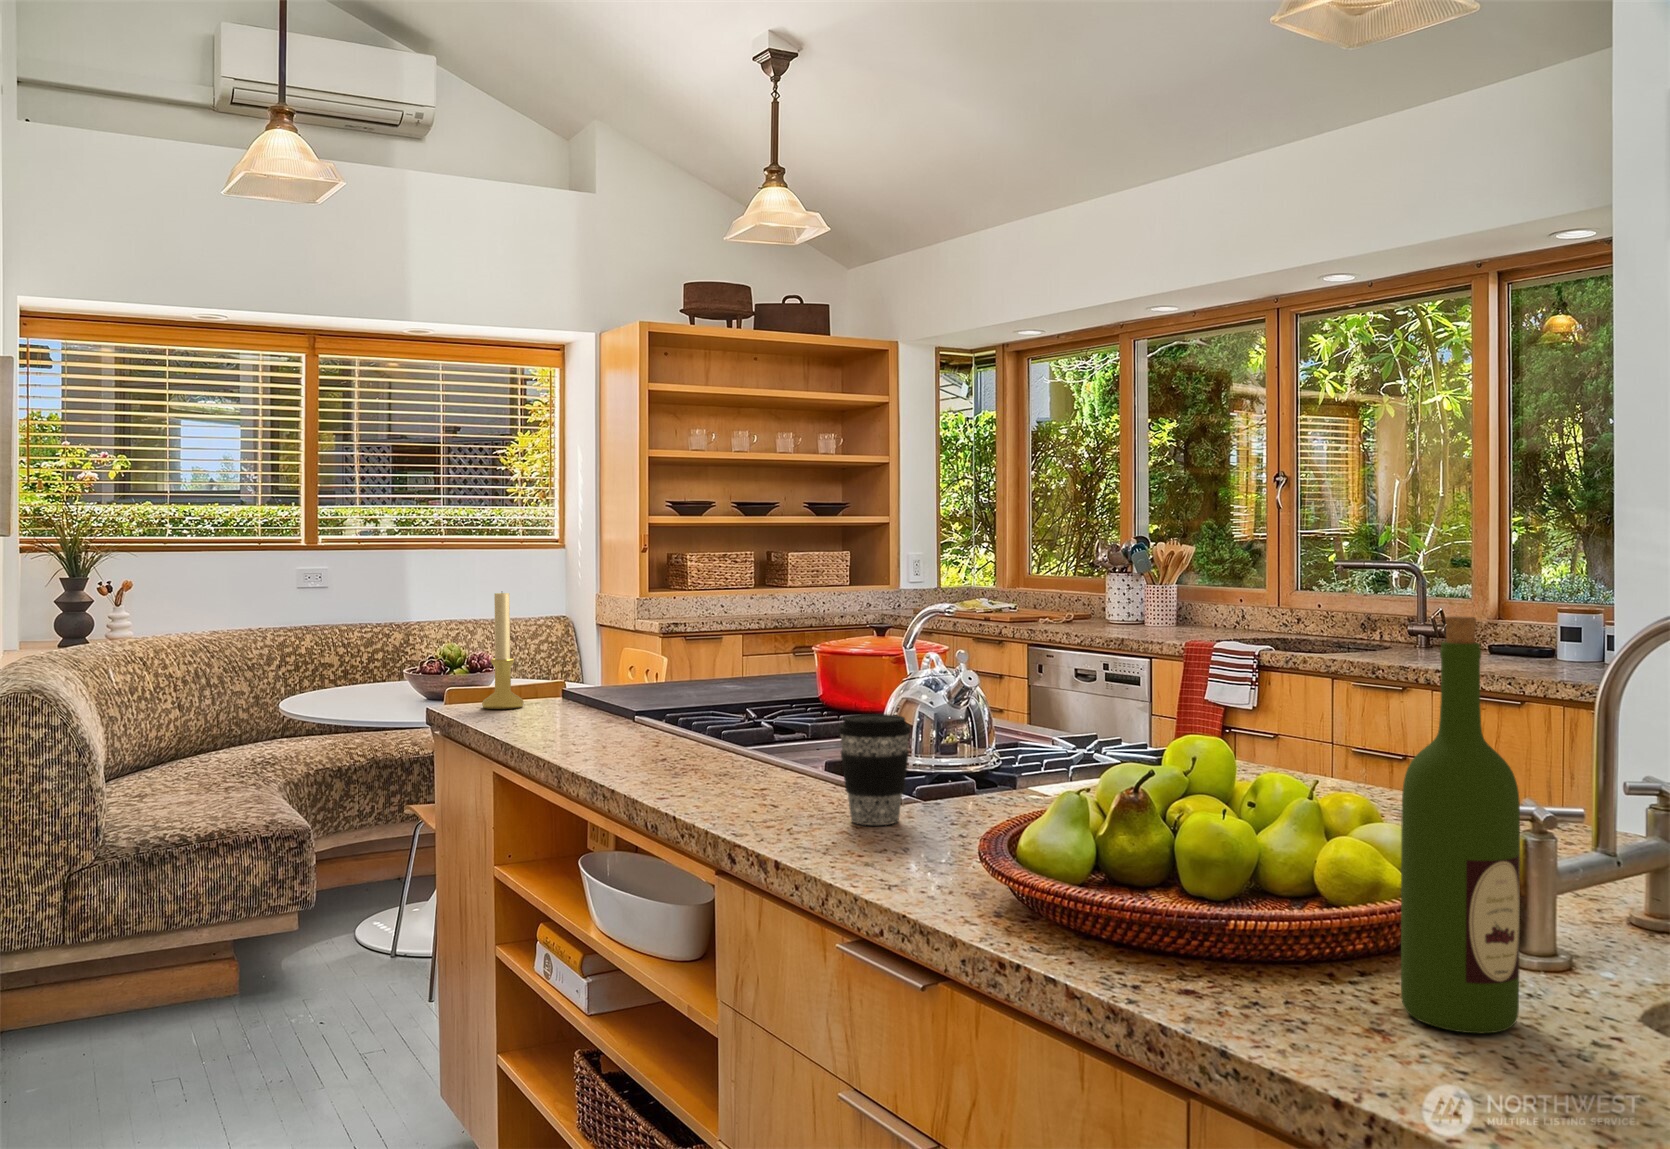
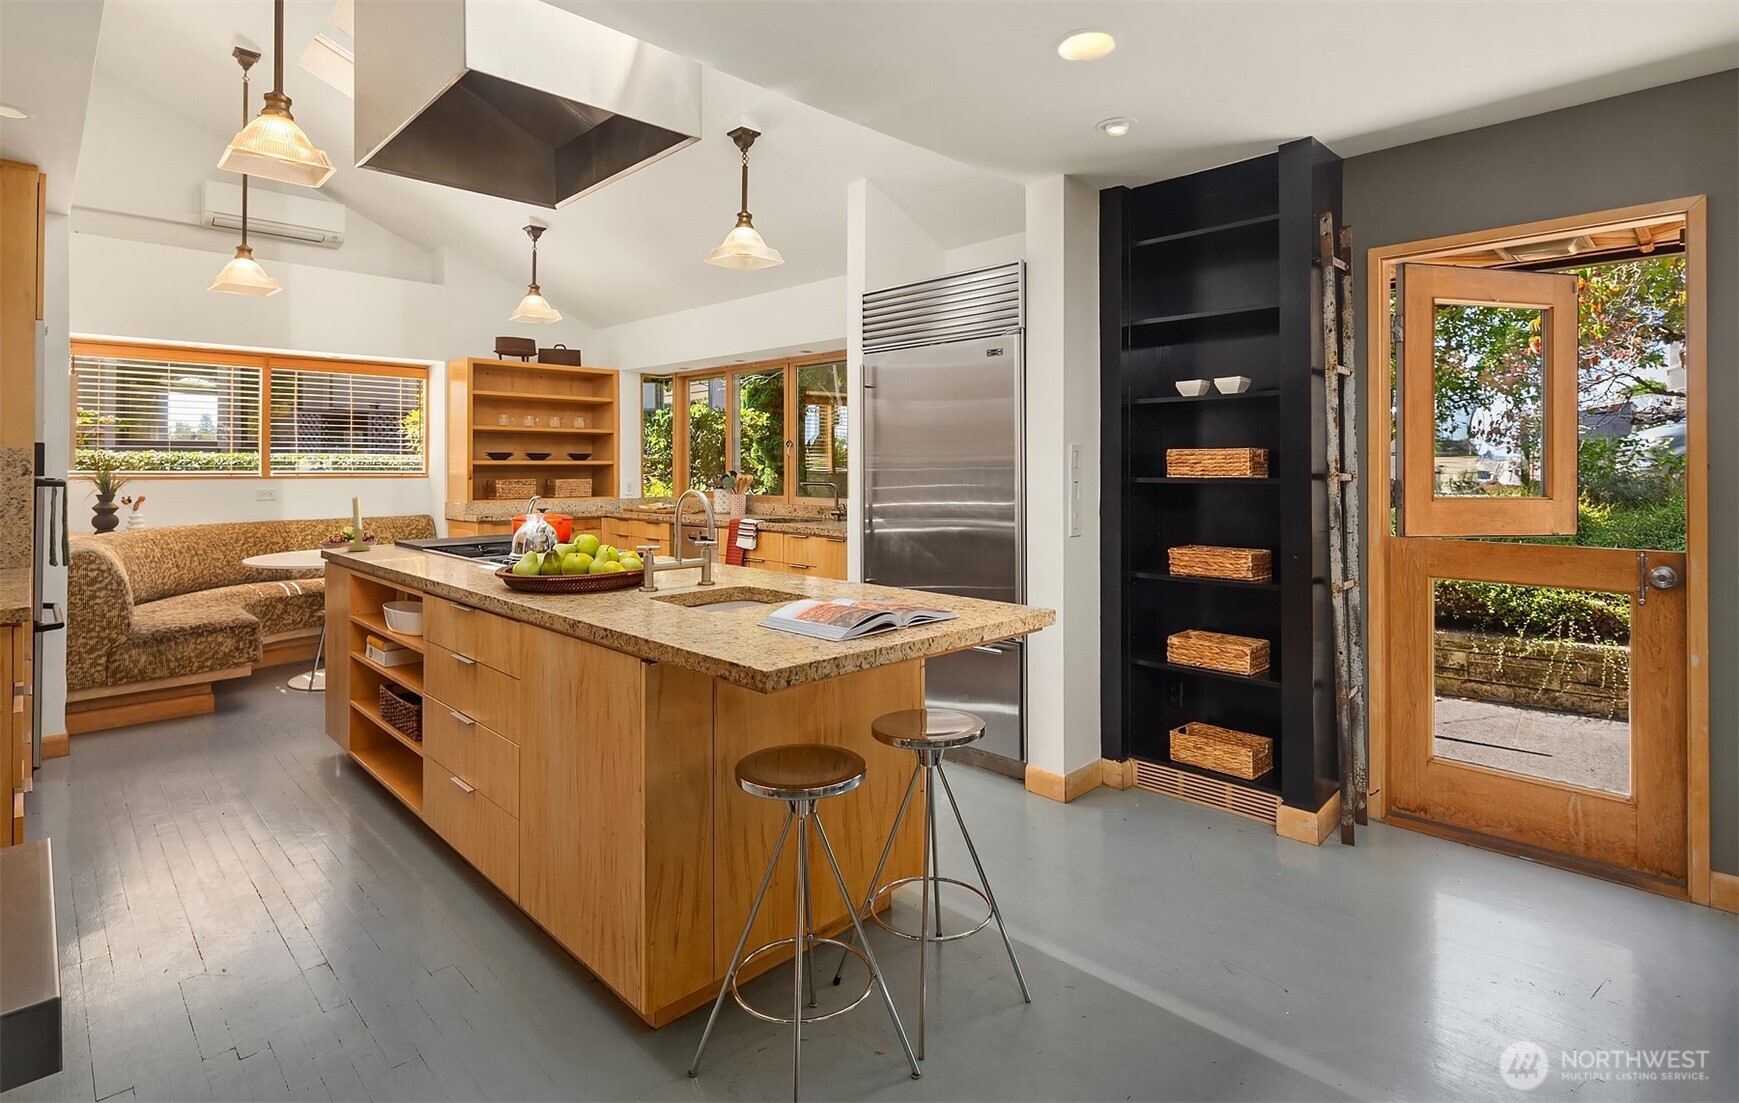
wine bottle: present [1401,616,1520,1033] -> none [585,495,617,606]
coffee cup: present [838,714,911,825] -> none [472,539,502,578]

